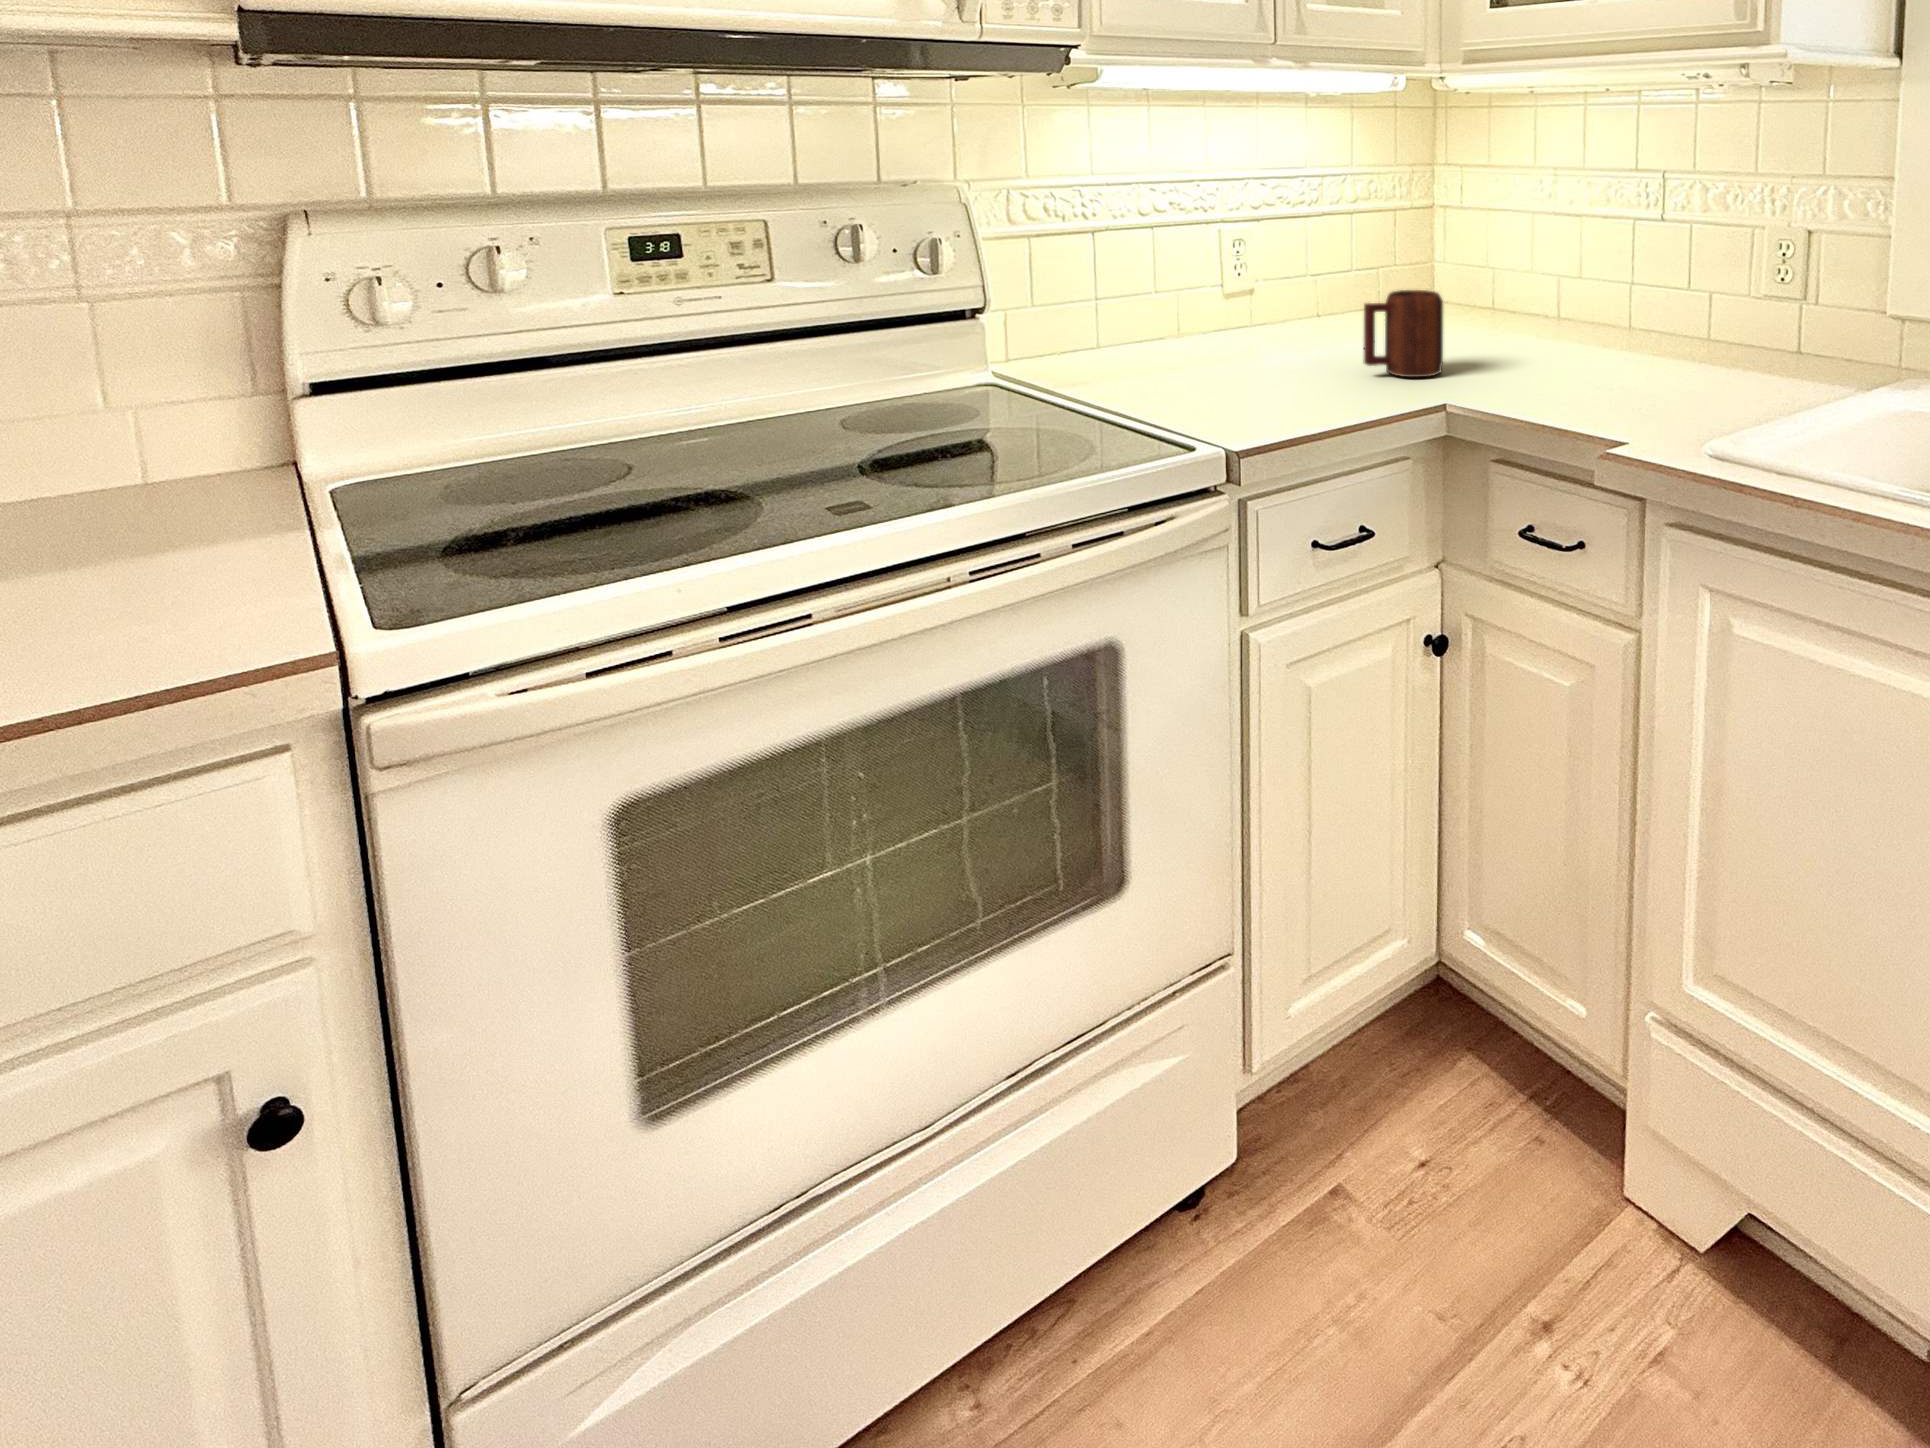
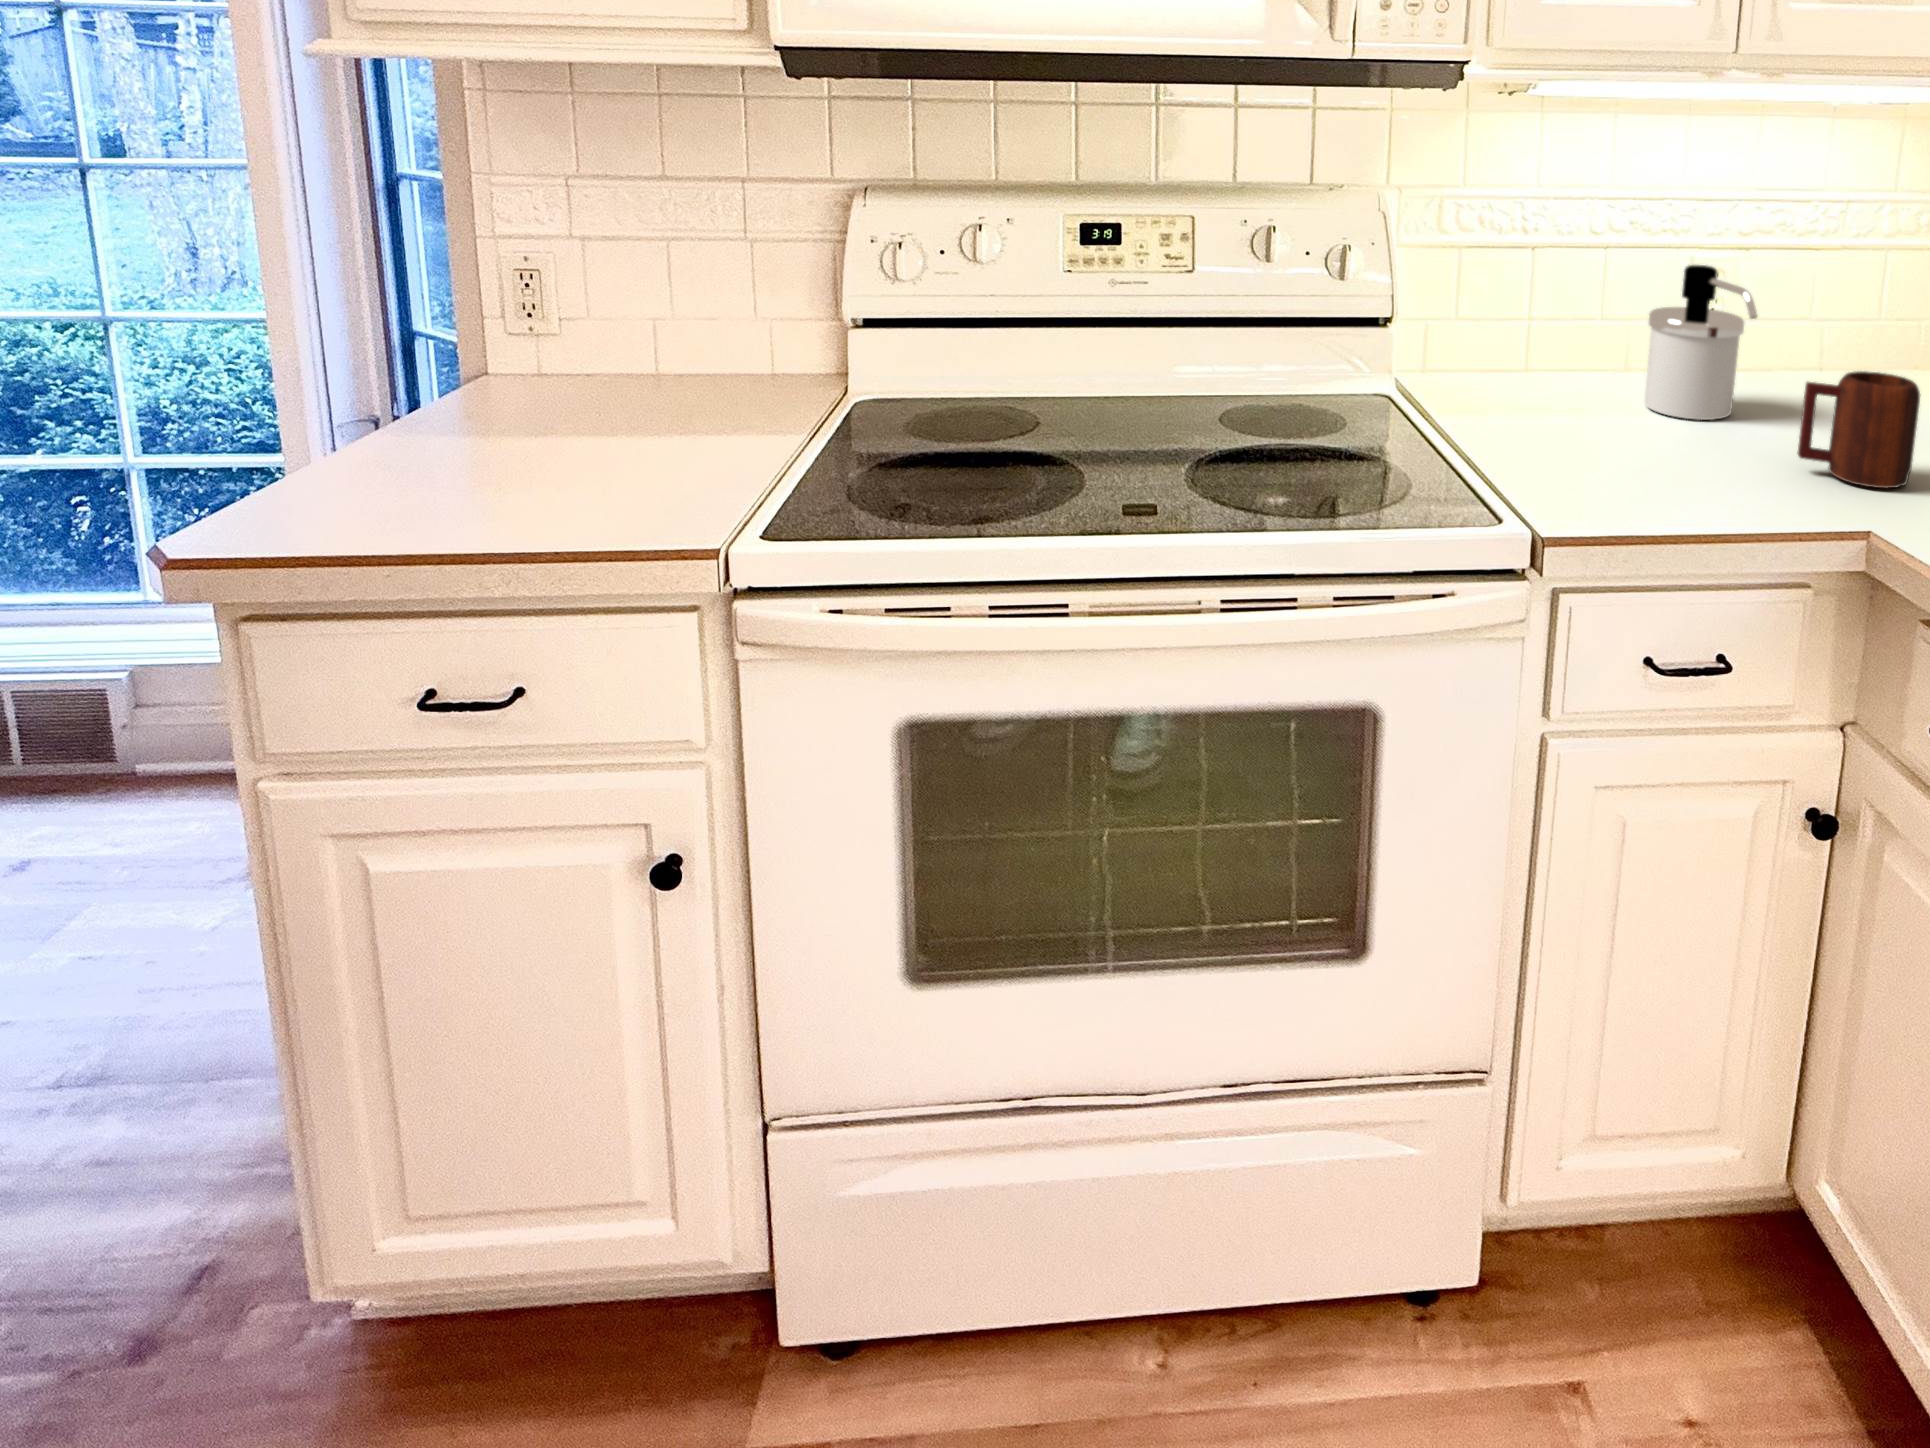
soap dispenser: none [1208,228,1308,359] -> present [1645,265,1757,420]

